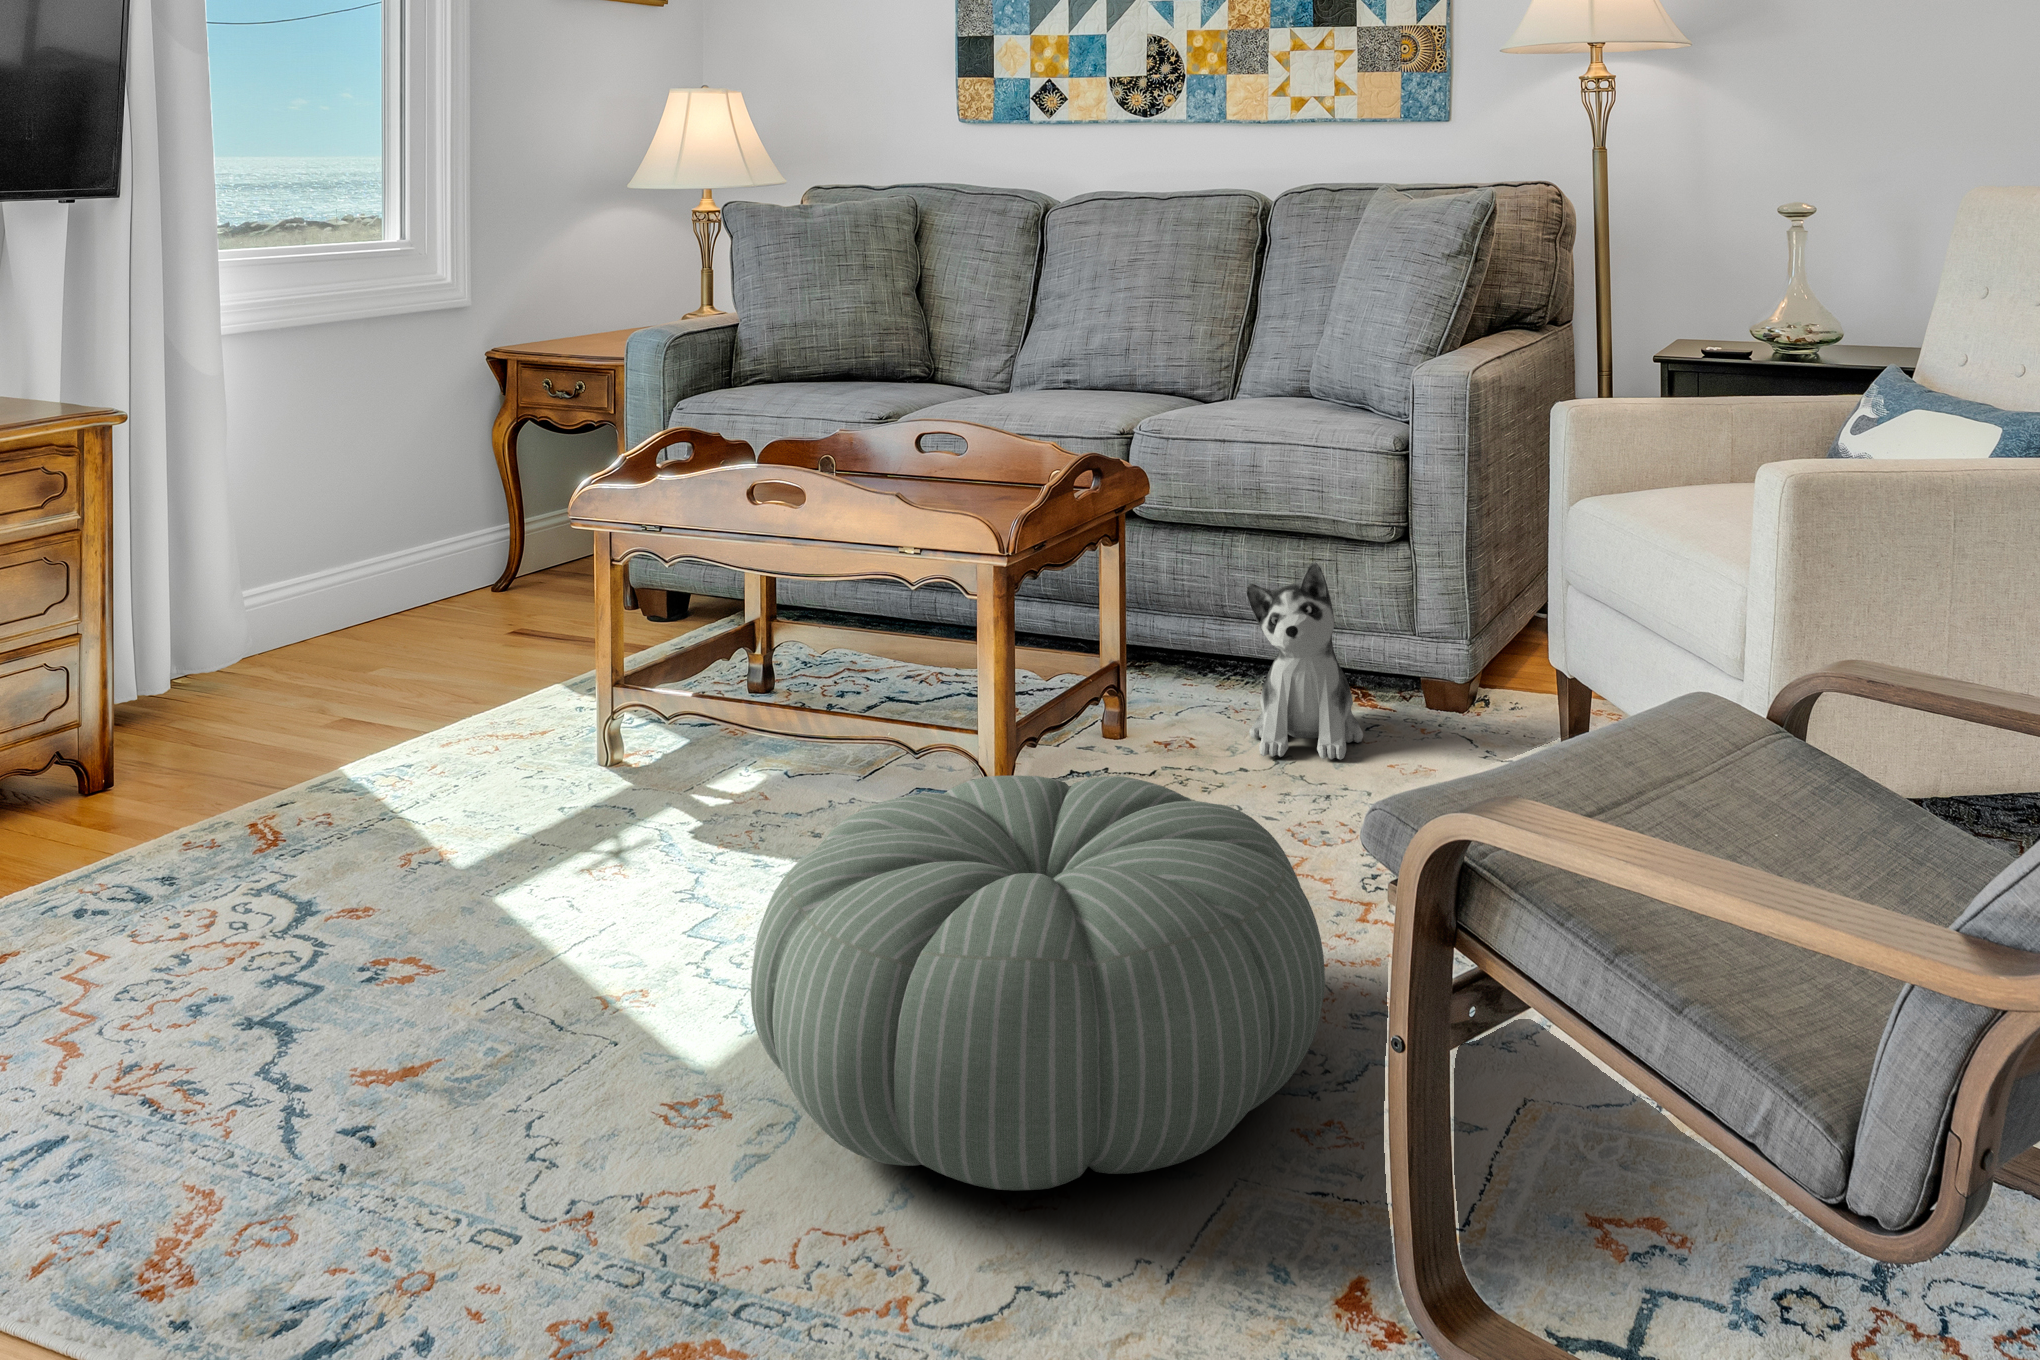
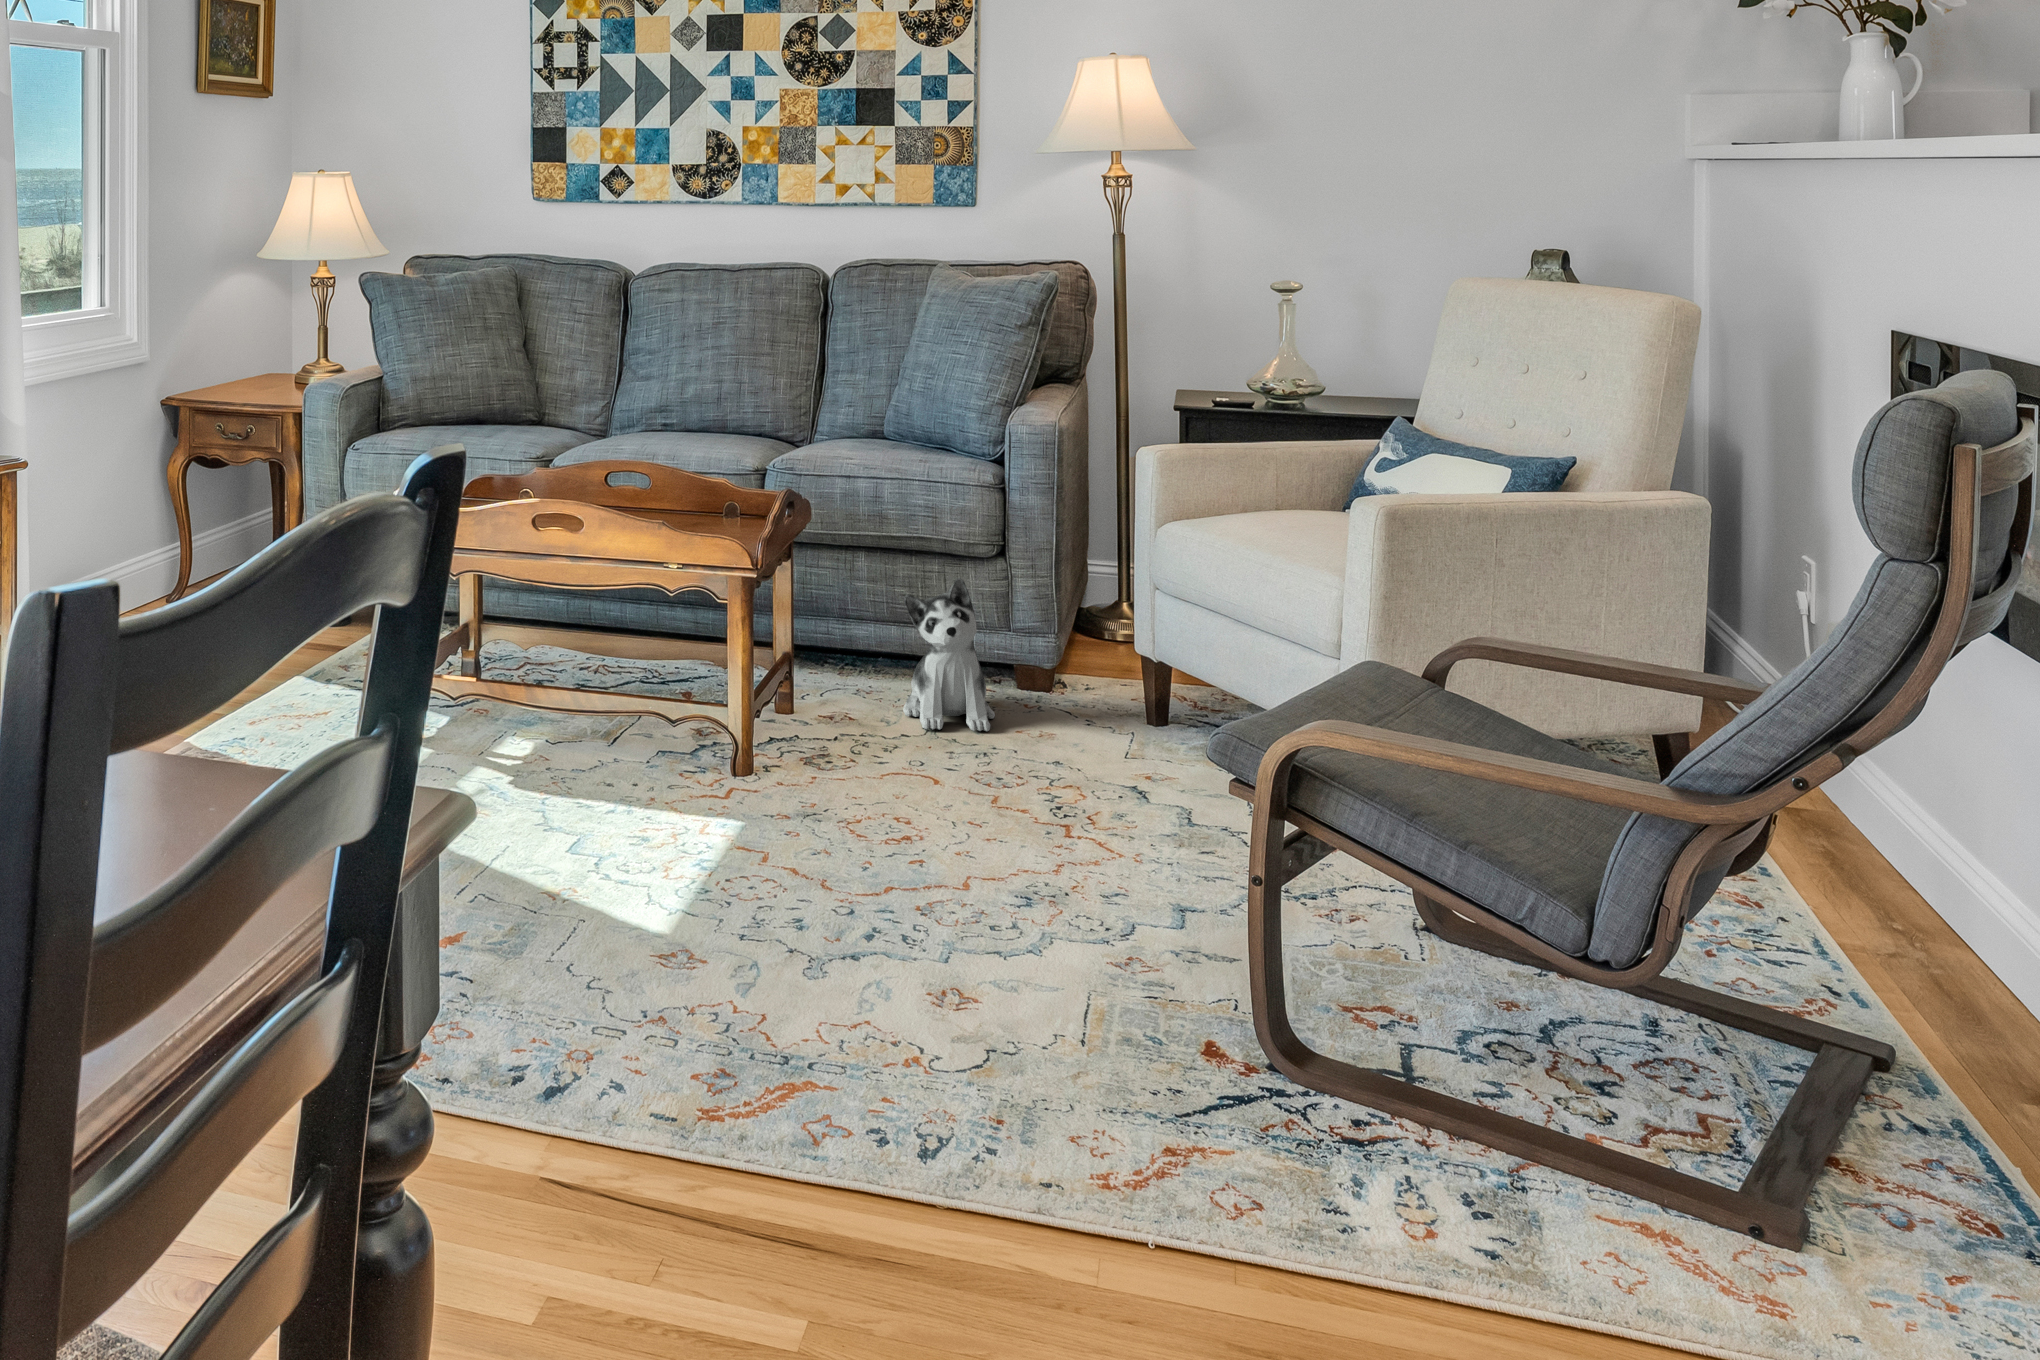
pouf: present [751,776,1325,1190] -> none [724,731,1126,996]

